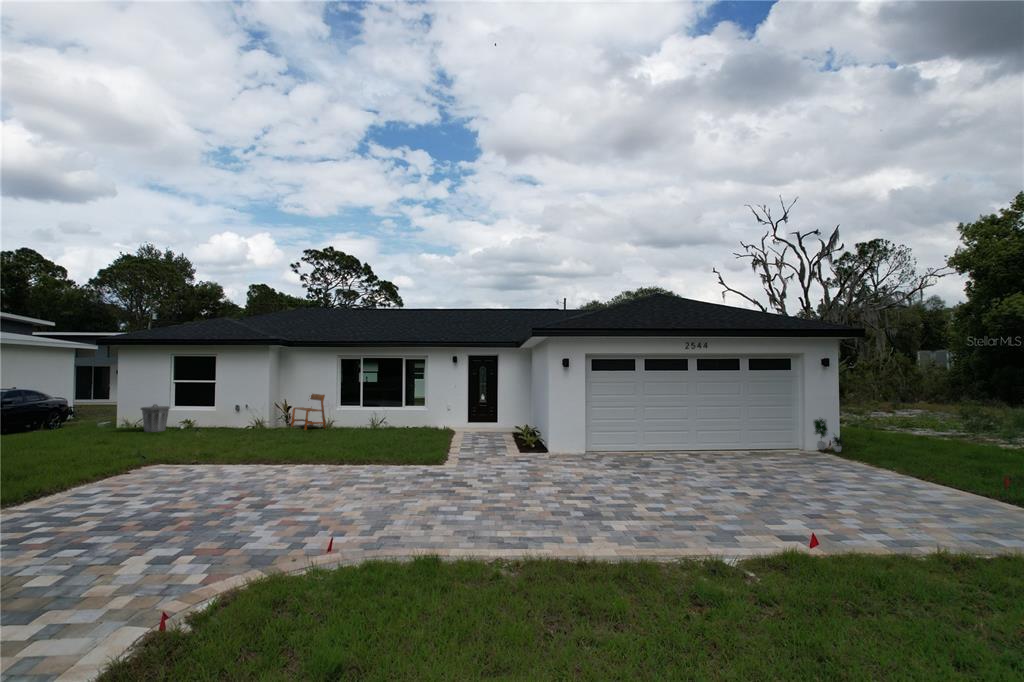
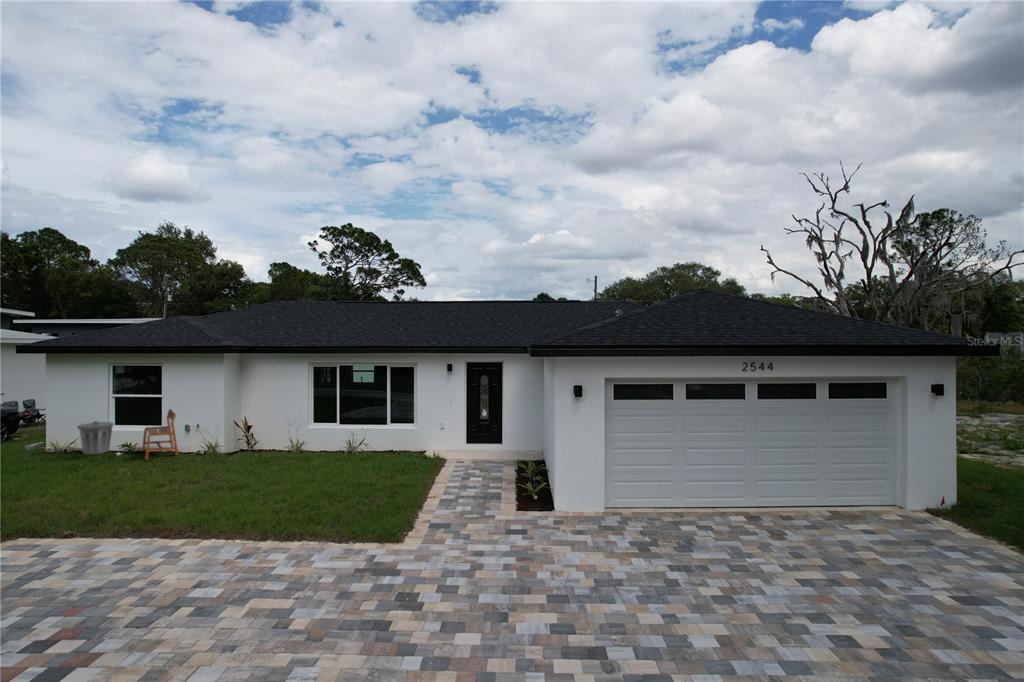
bench: present [291,394,326,430] -> present [142,409,178,459]
potted plant: present [814,419,845,452] -> none [923,471,977,526]

